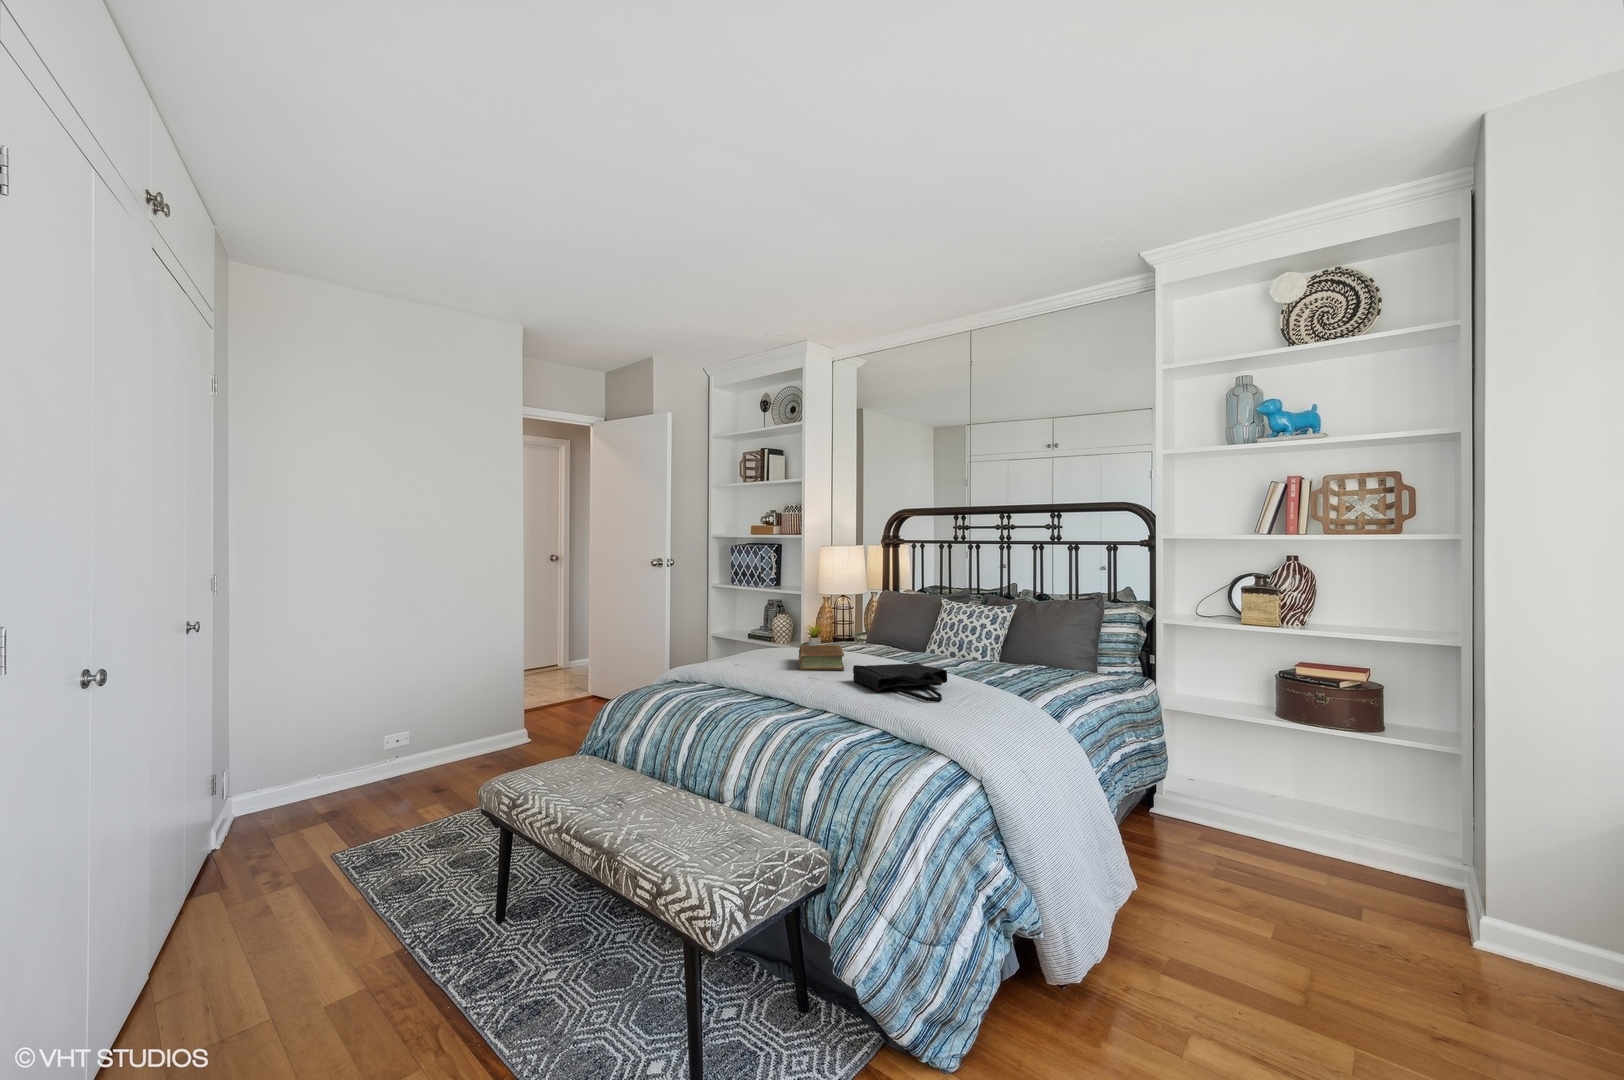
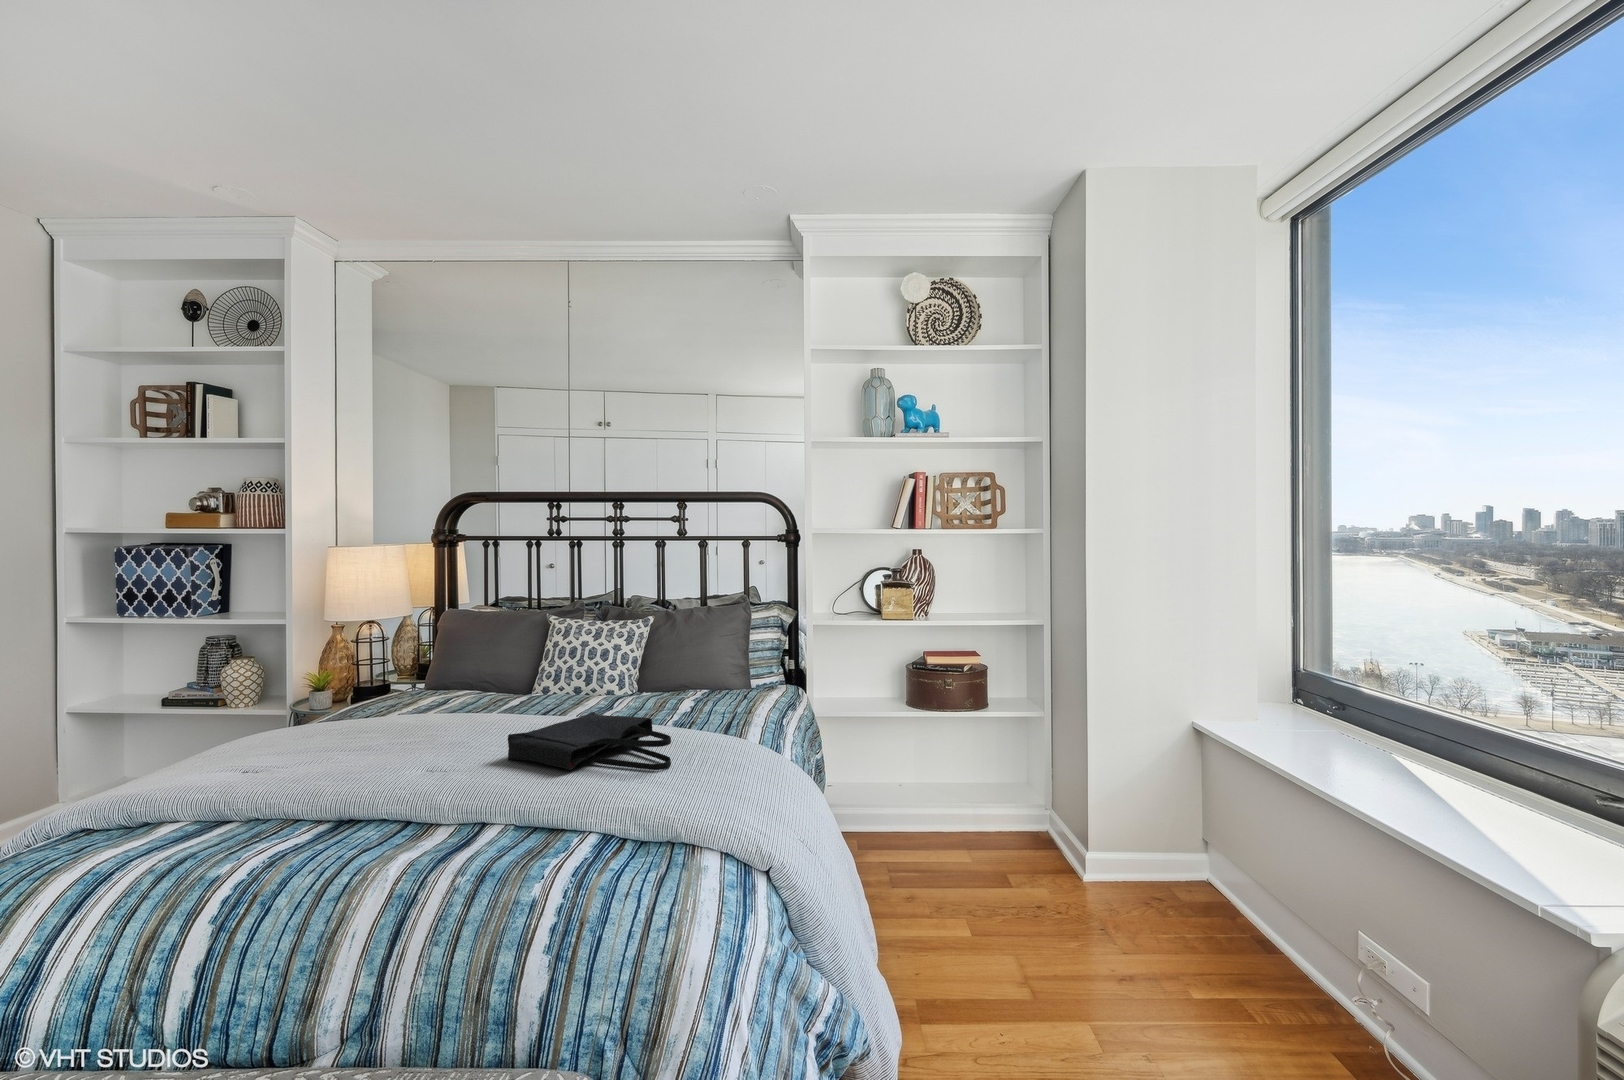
book: present [799,645,844,671] -> none [371,702,472,757]

